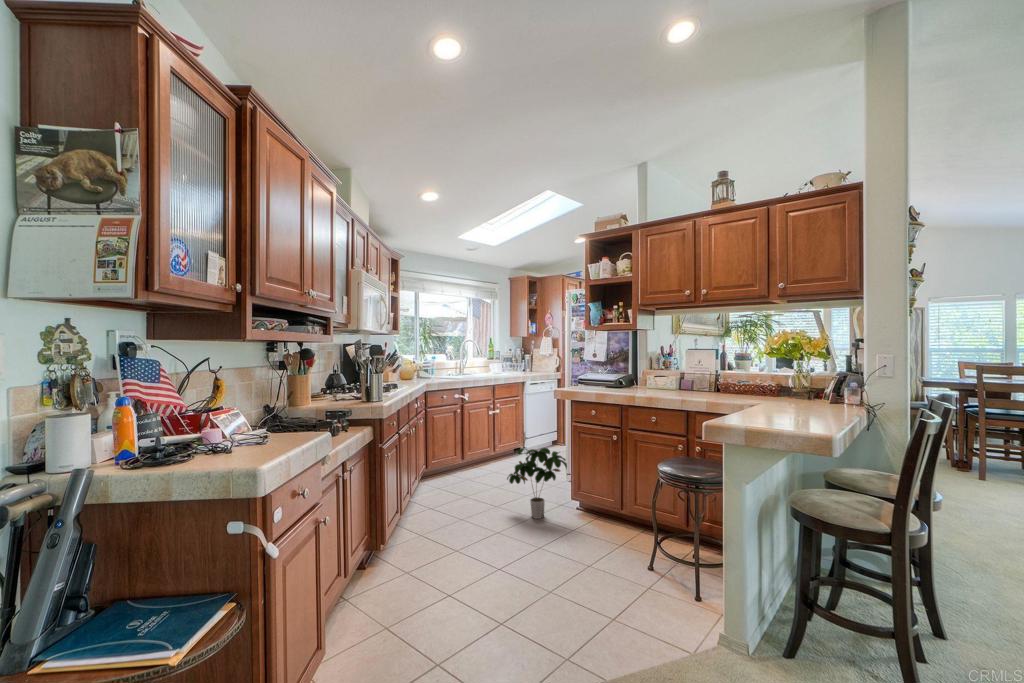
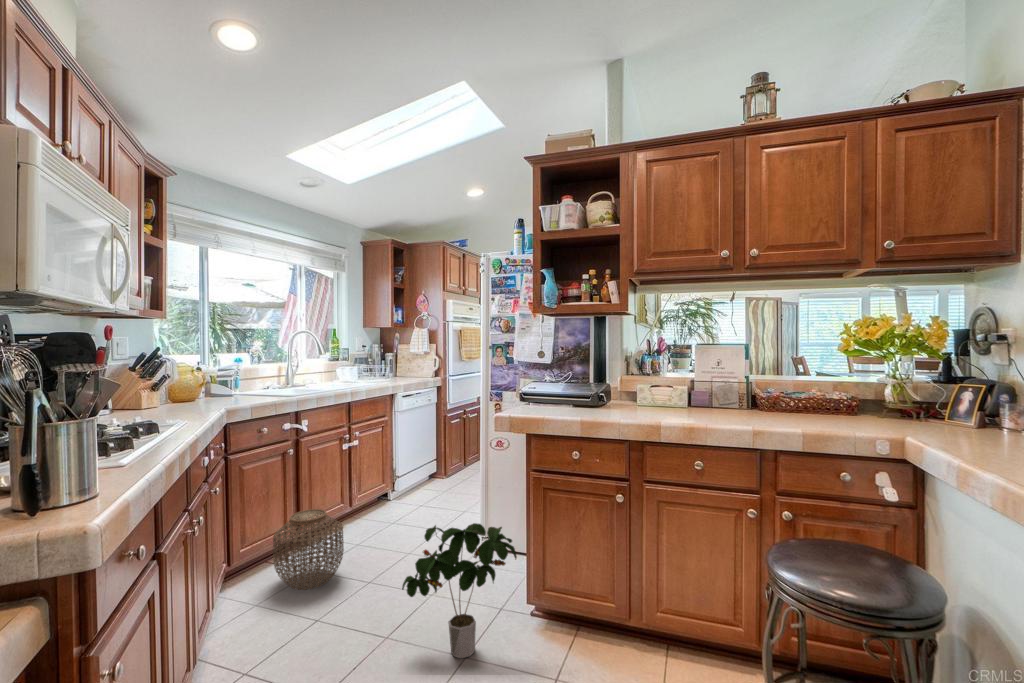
woven basket: none [449,442,485,484] -> present [273,509,344,590]

